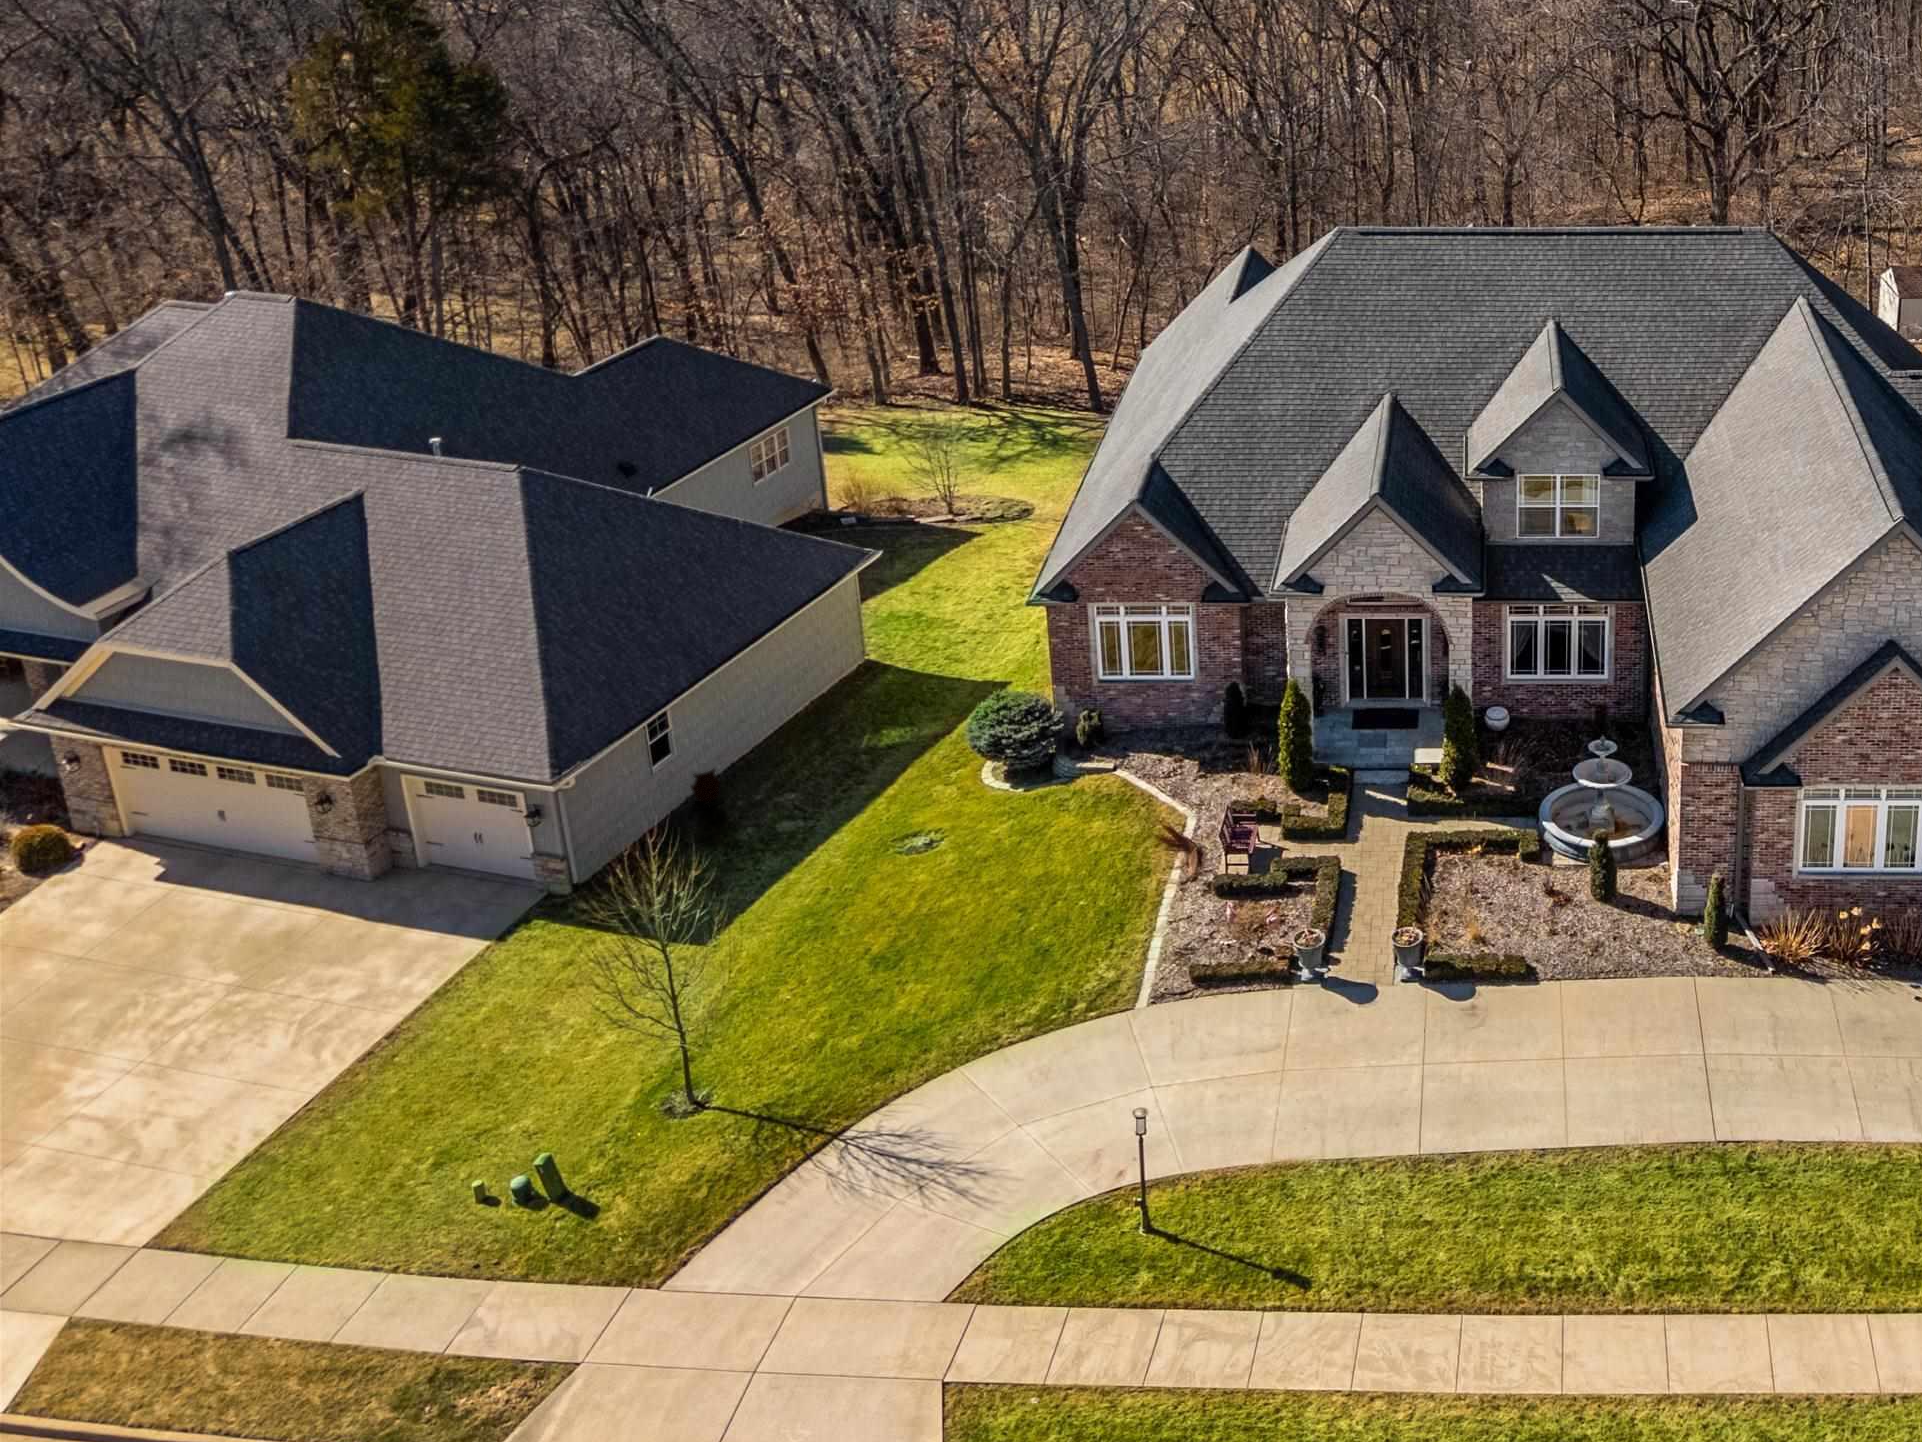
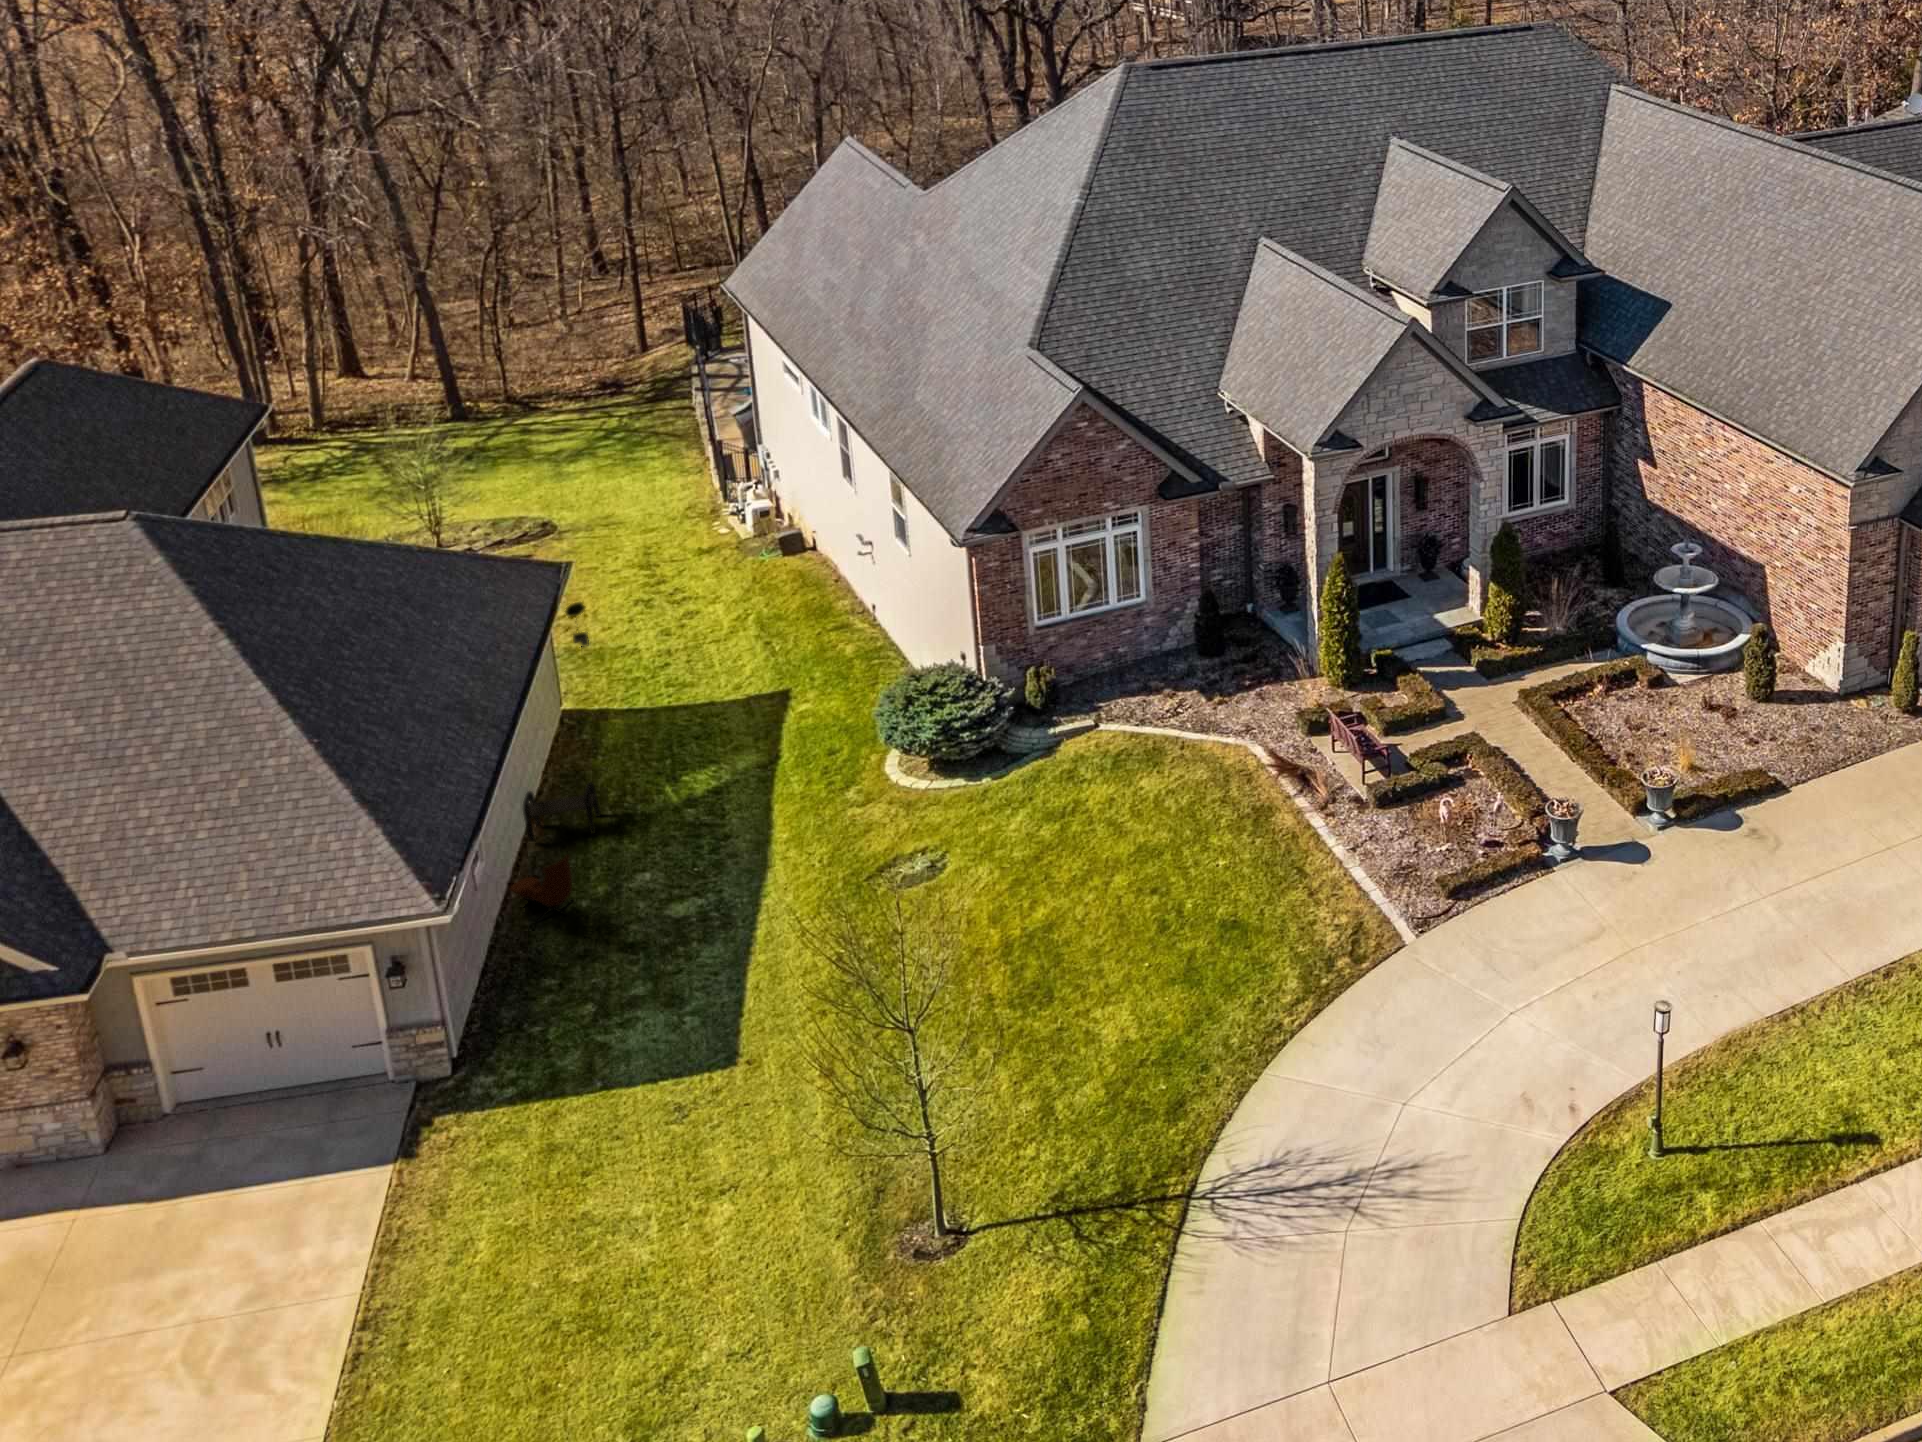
potted tree: none [885,581,903,616] -> present [565,602,589,648]
bench: none [735,716,793,759] -> present [523,782,601,842]

